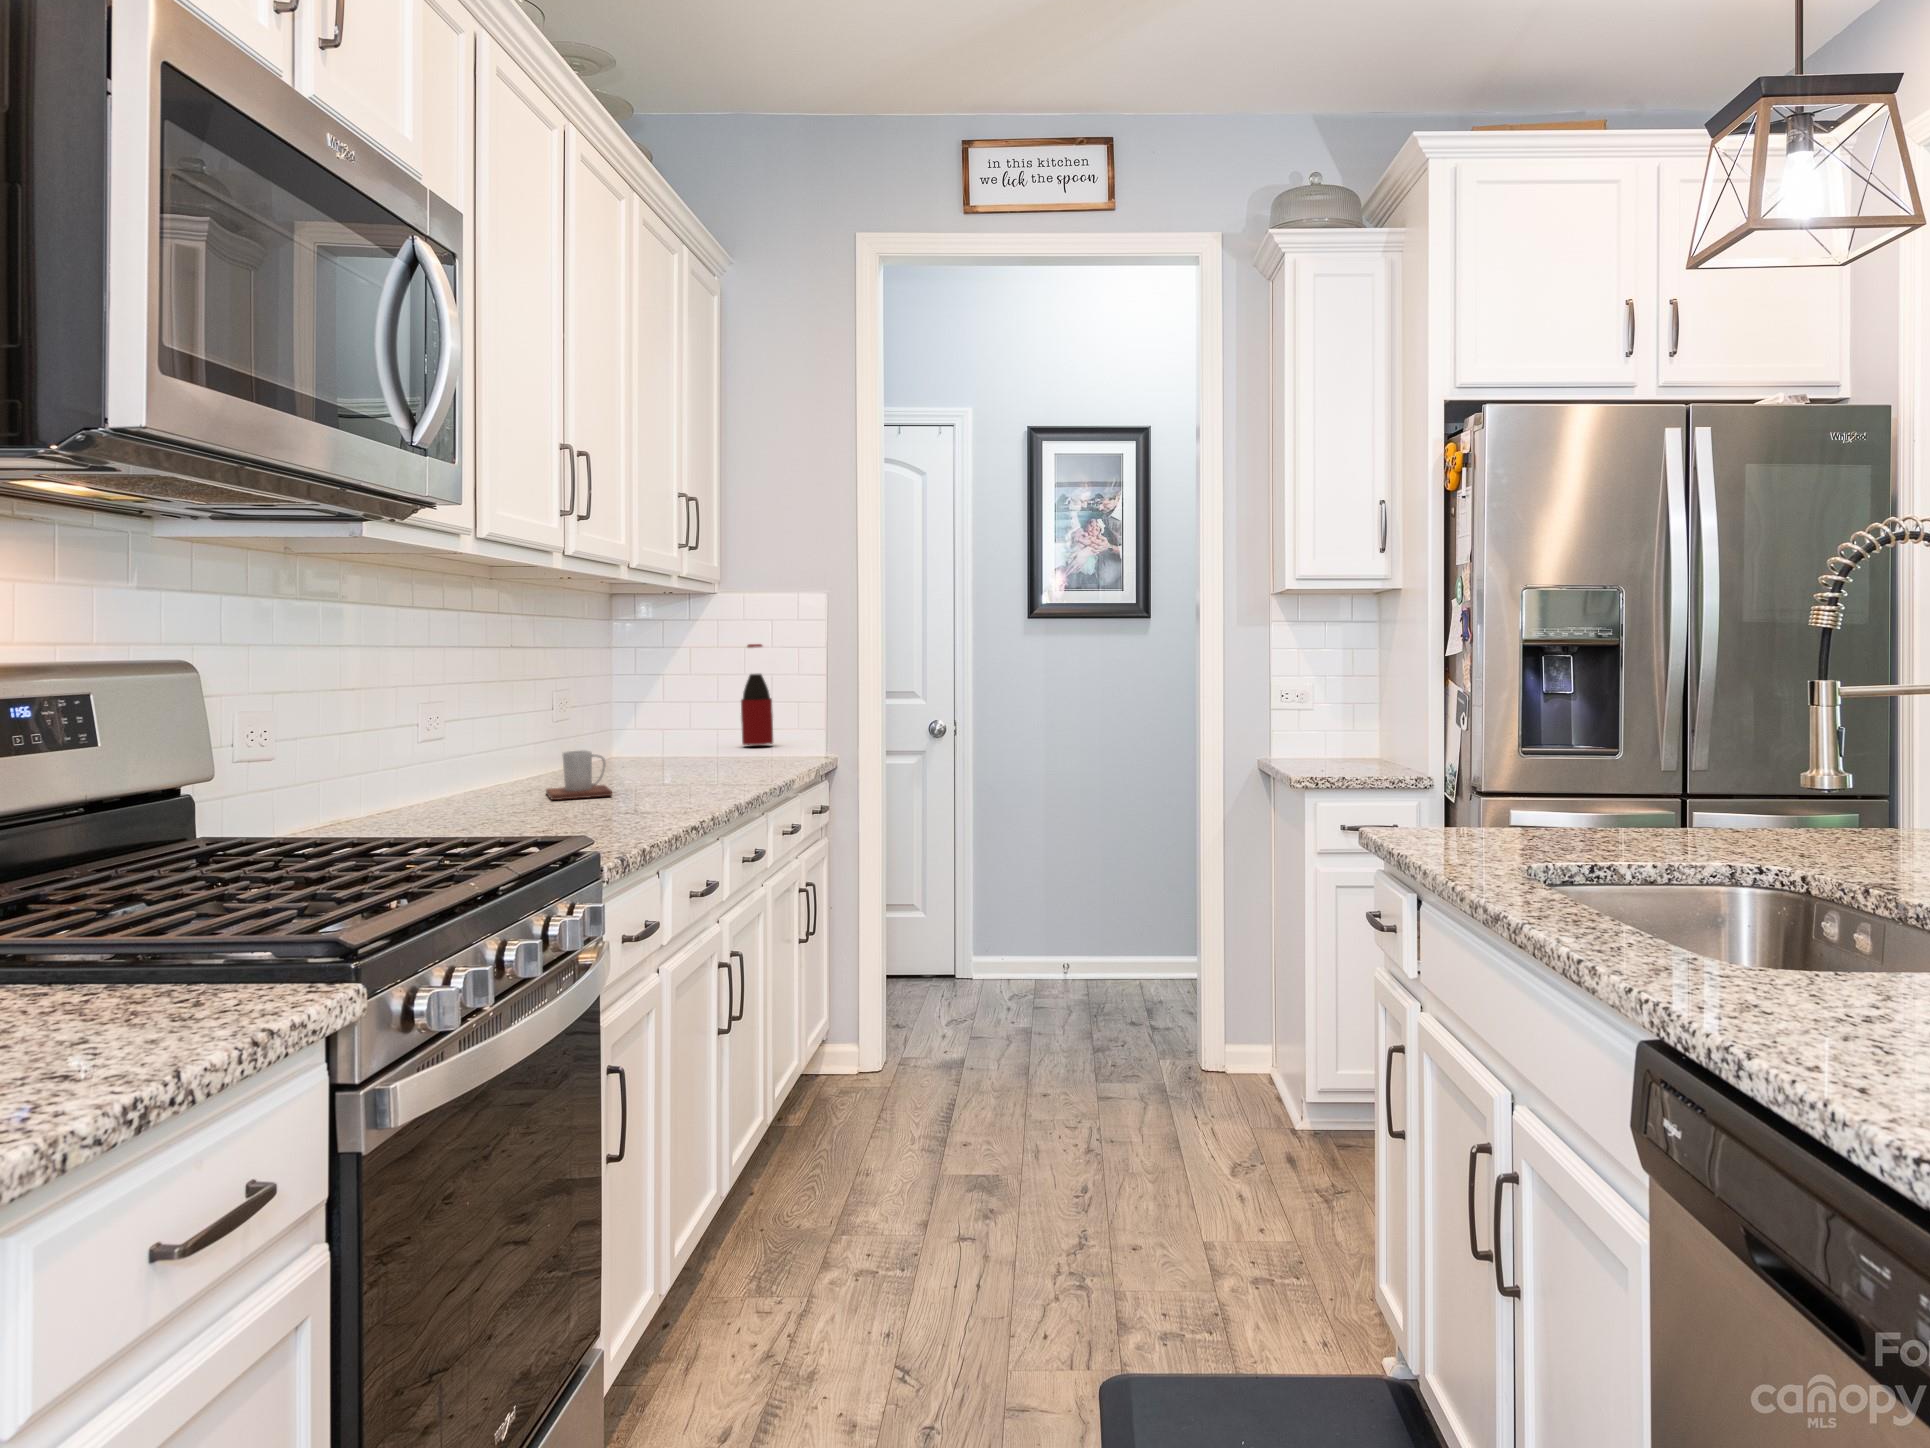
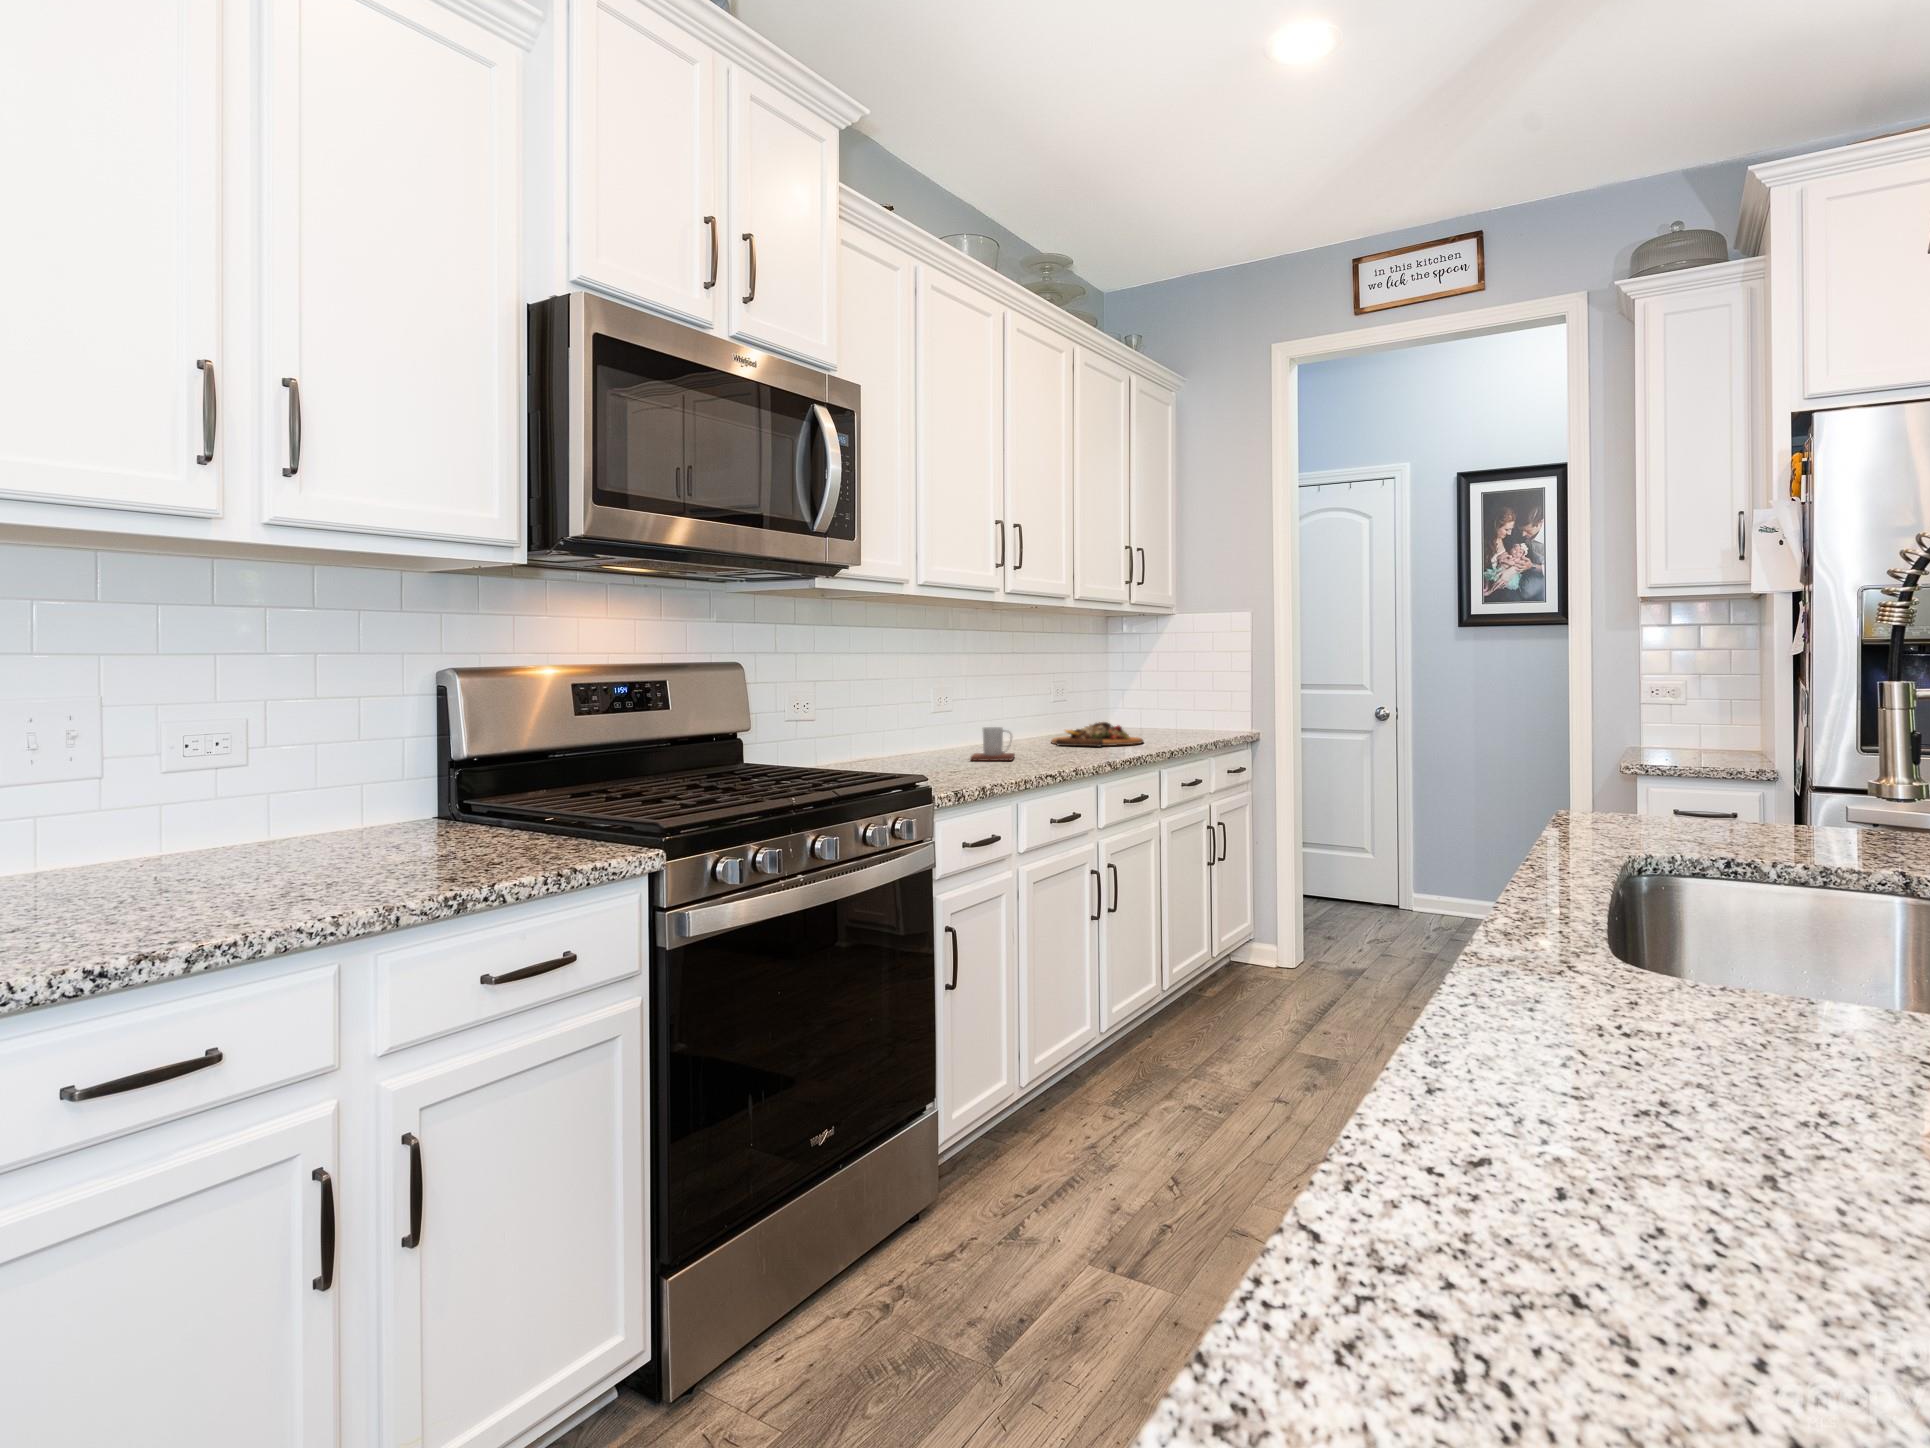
bottle: present [741,644,773,745] -> none [1157,659,1181,738]
cutting board: none [613,731,741,768] -> present [1051,722,1144,747]

